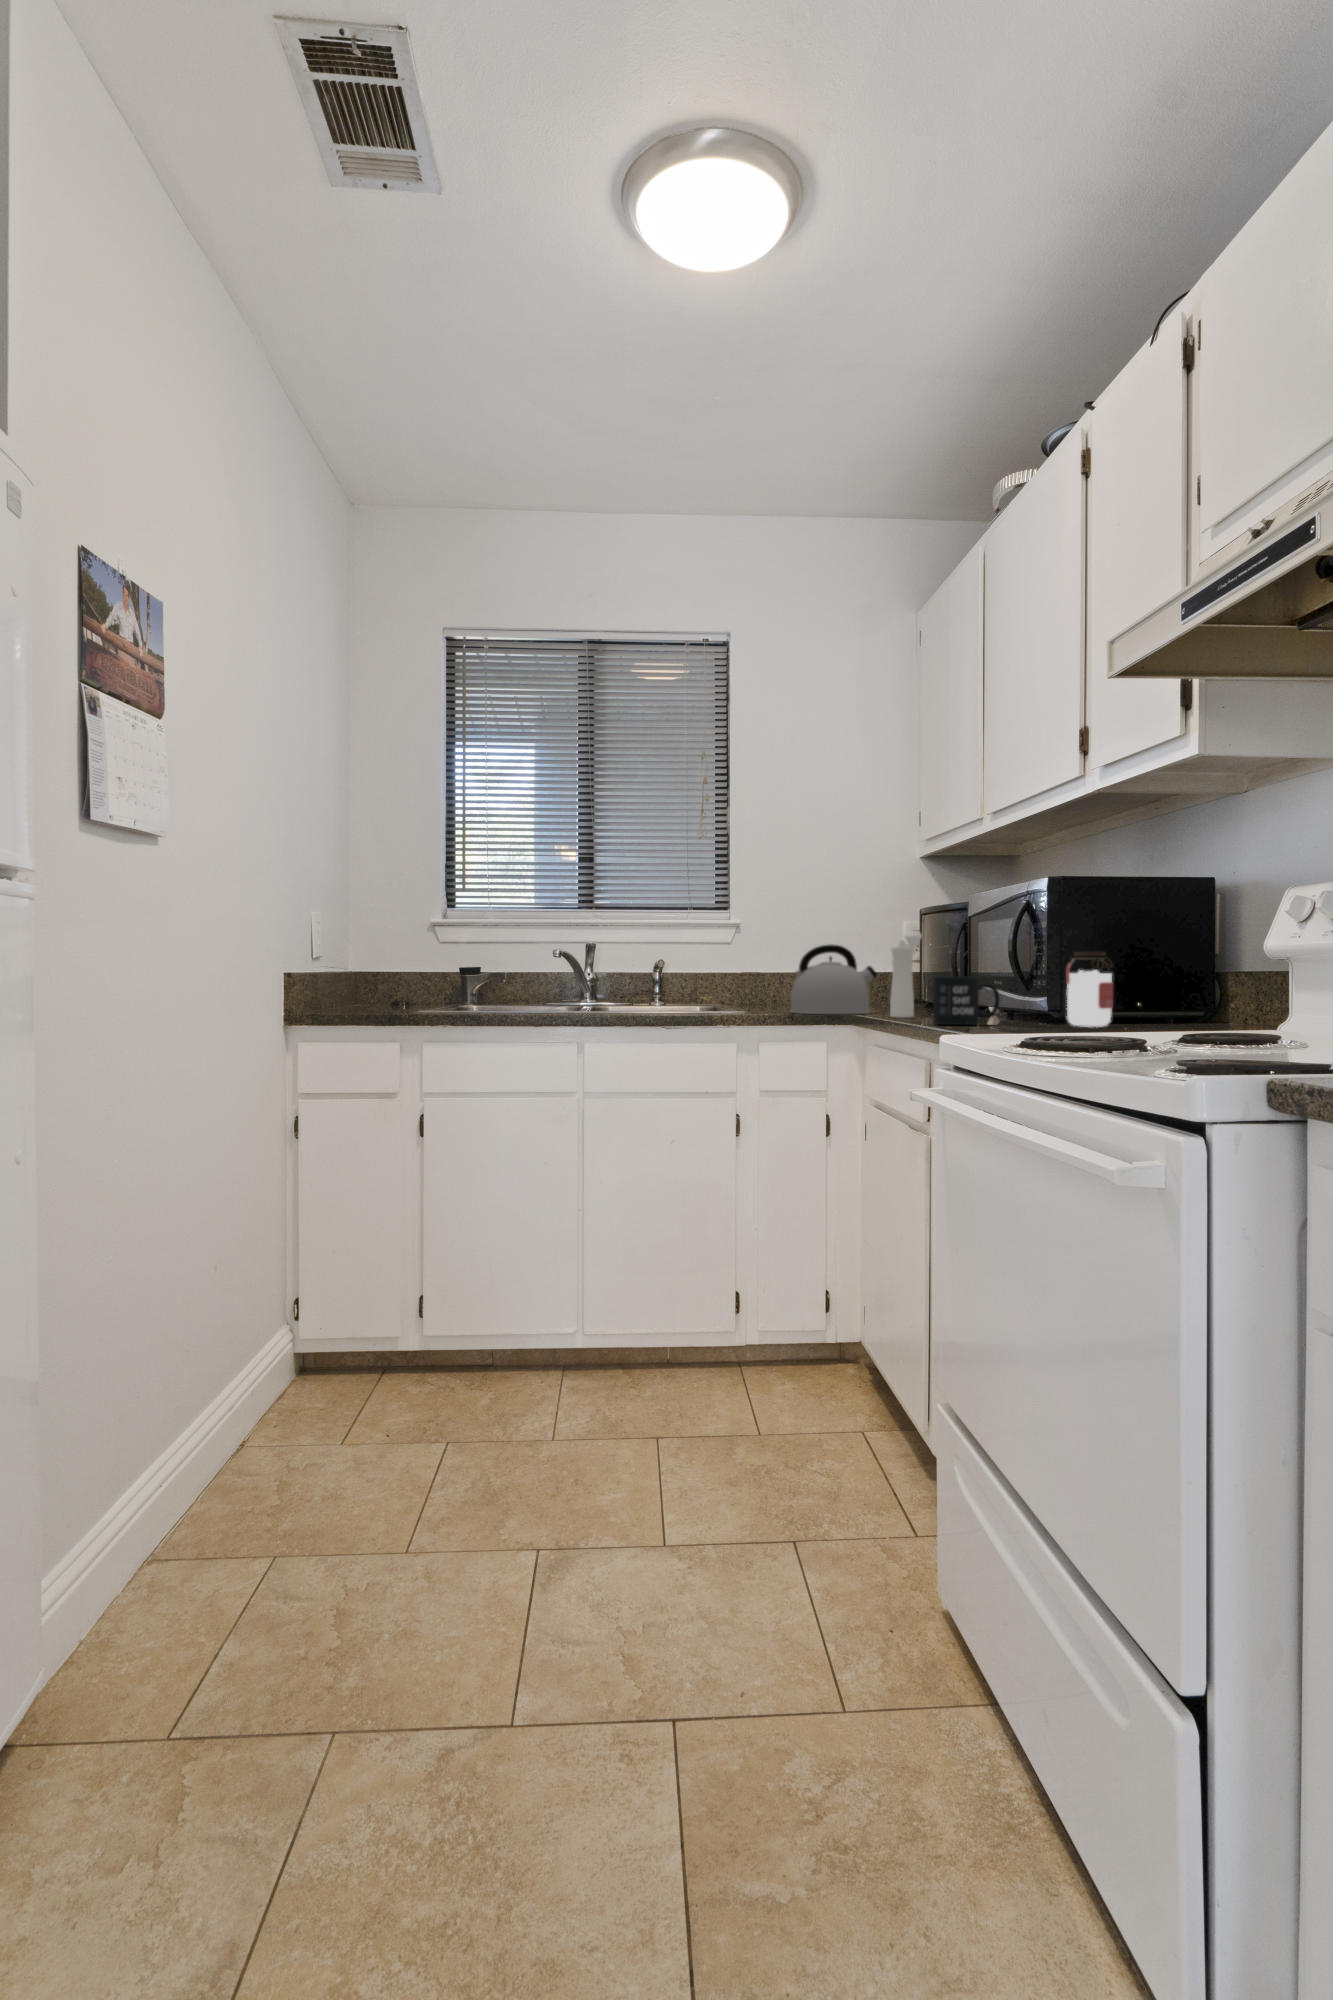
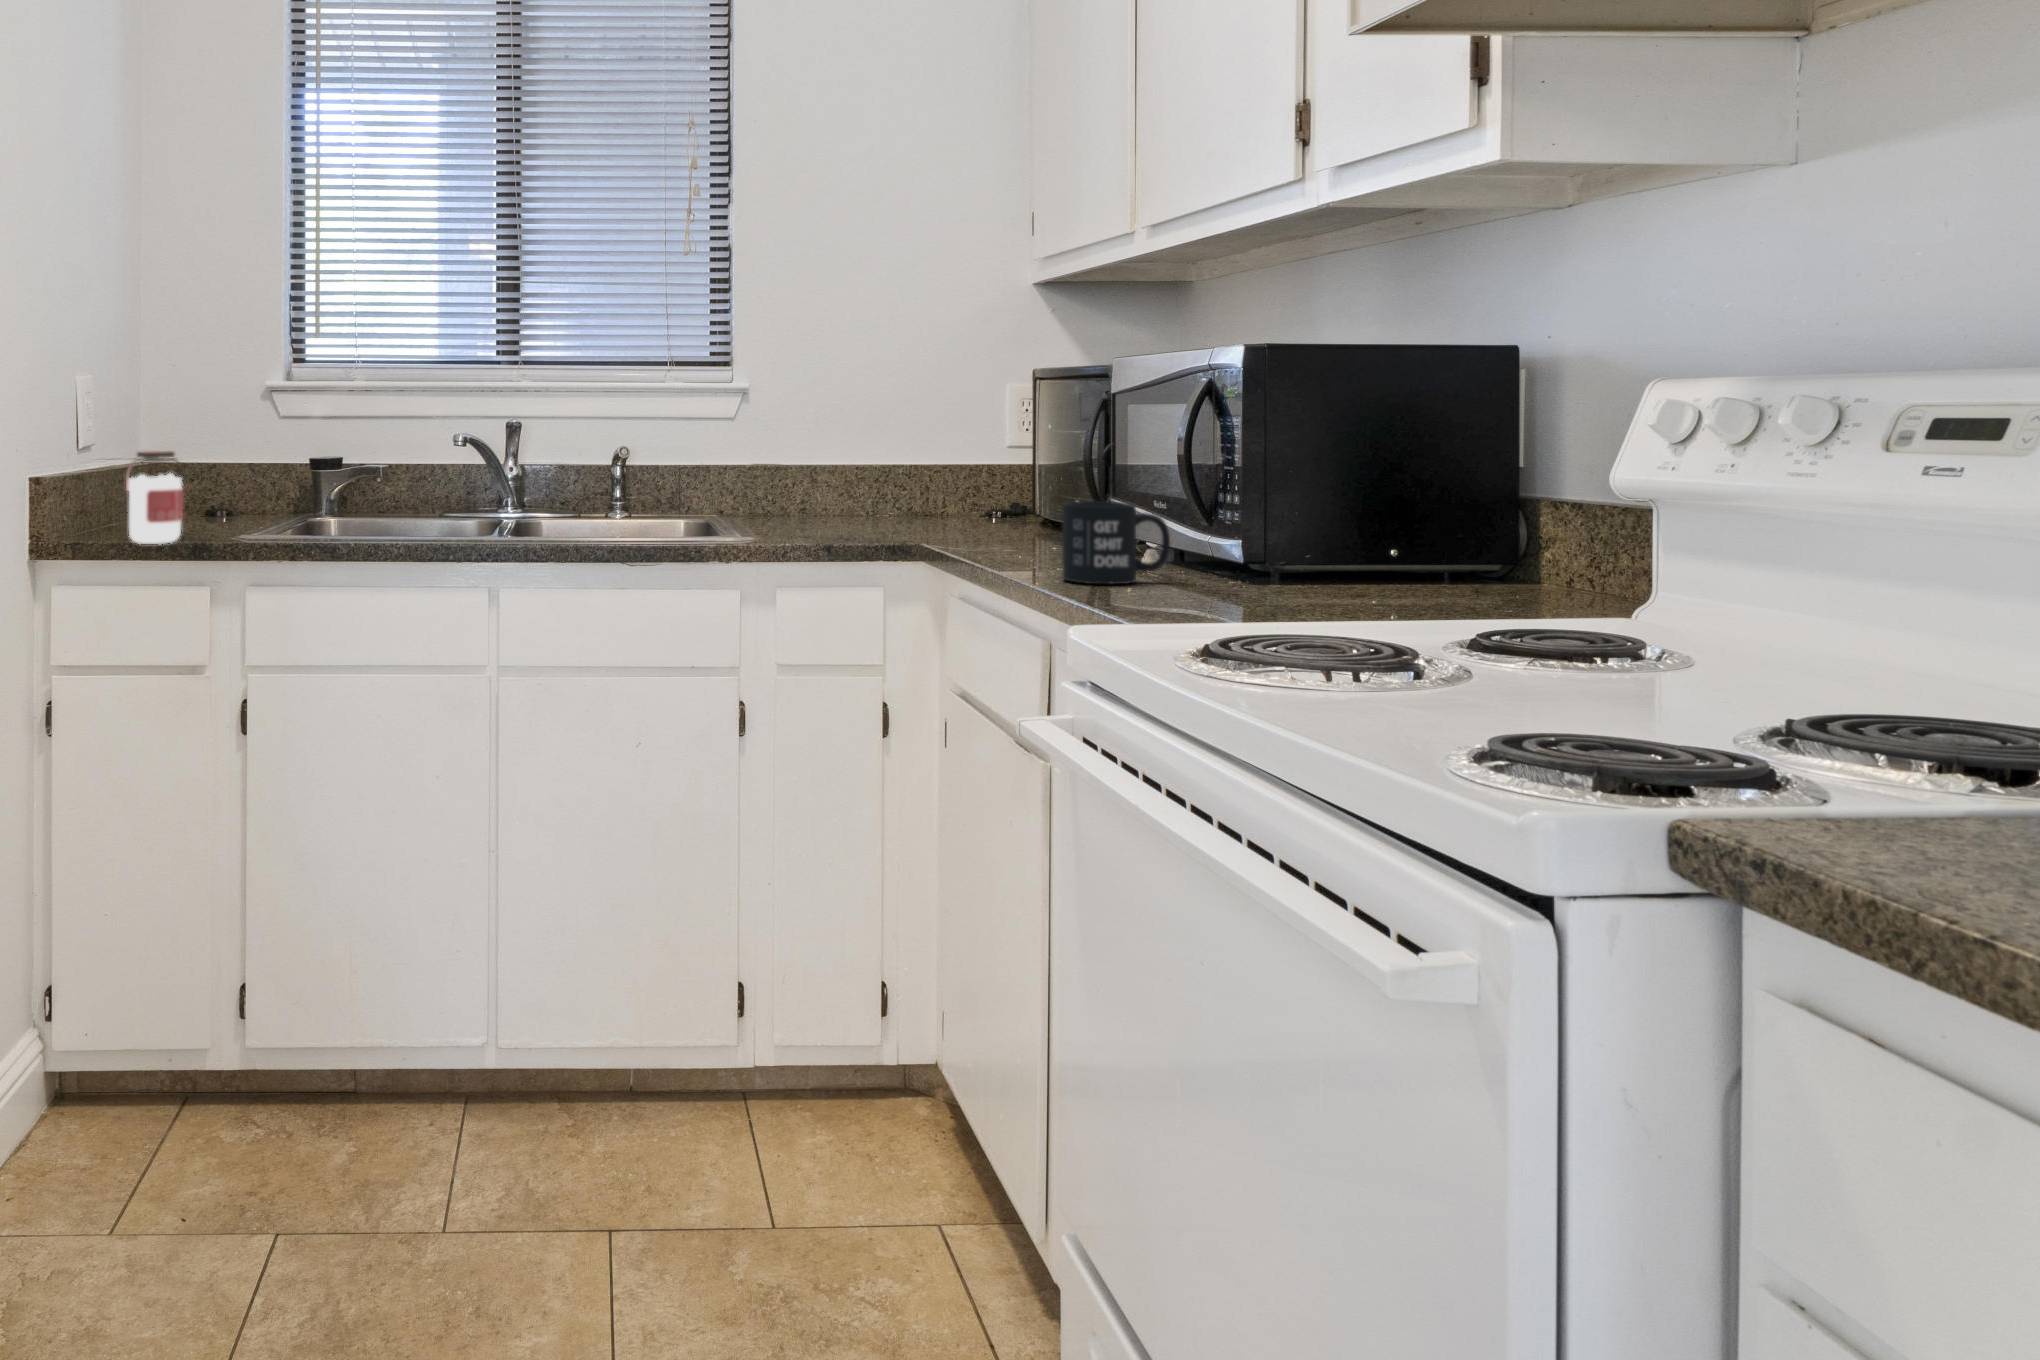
pepper mill: present [890,932,922,1018] -> none [990,411,1040,553]
kettle: present [790,944,877,1014] -> none [829,426,968,540]
jar: present [1066,952,1113,1027] -> present [126,451,185,544]

